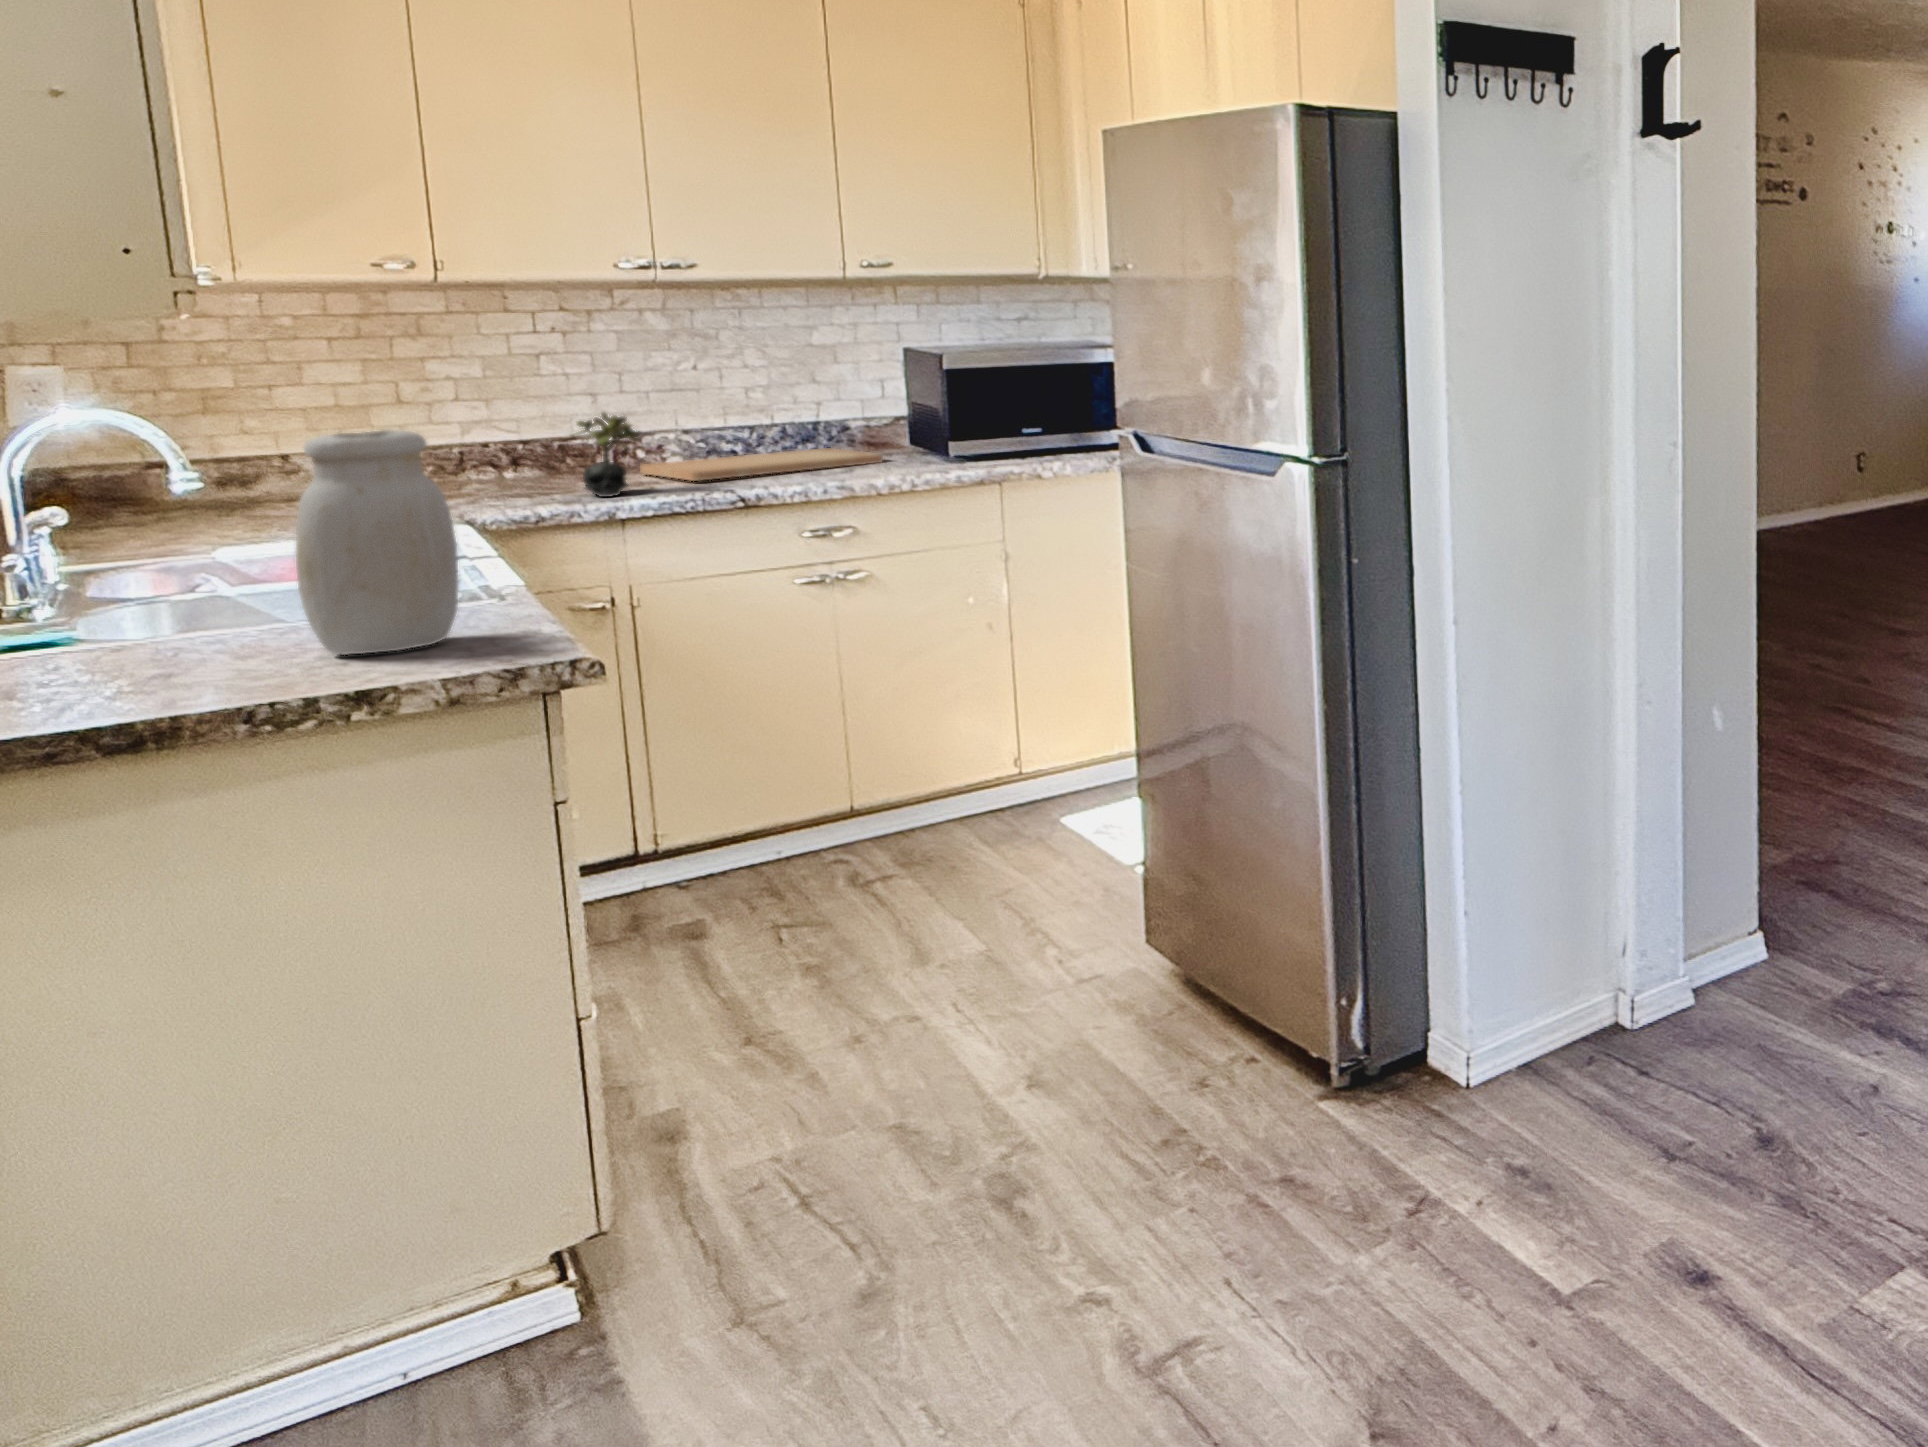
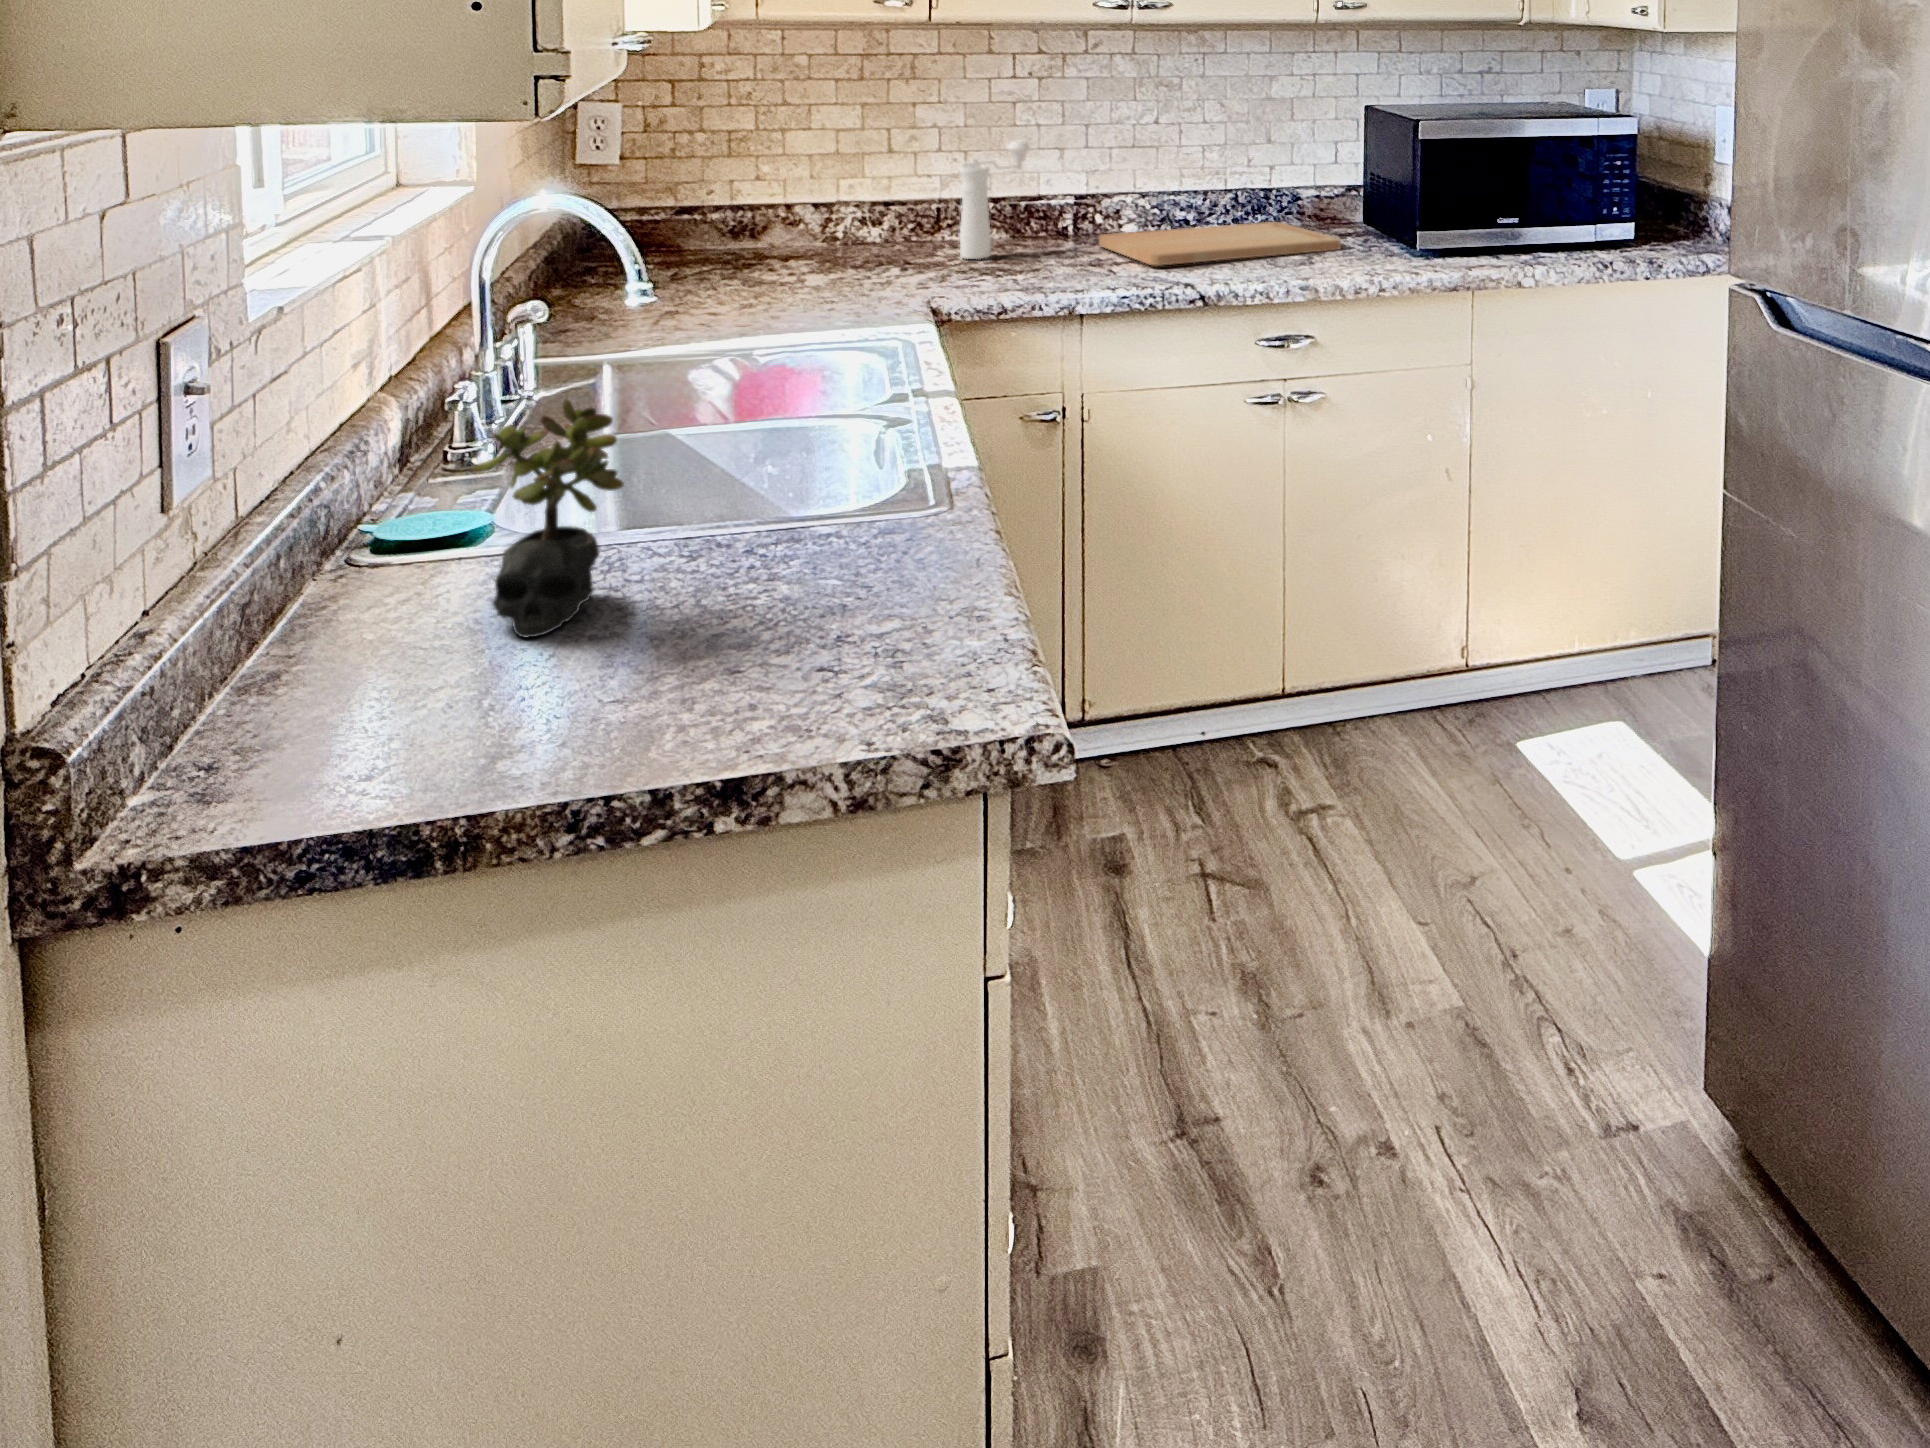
pepper mill: none [480,387,558,490] -> present [959,141,1030,259]
succulent plant: present [574,413,640,497] -> present [471,399,624,637]
jar: present [296,430,458,655] -> none [696,282,895,648]

